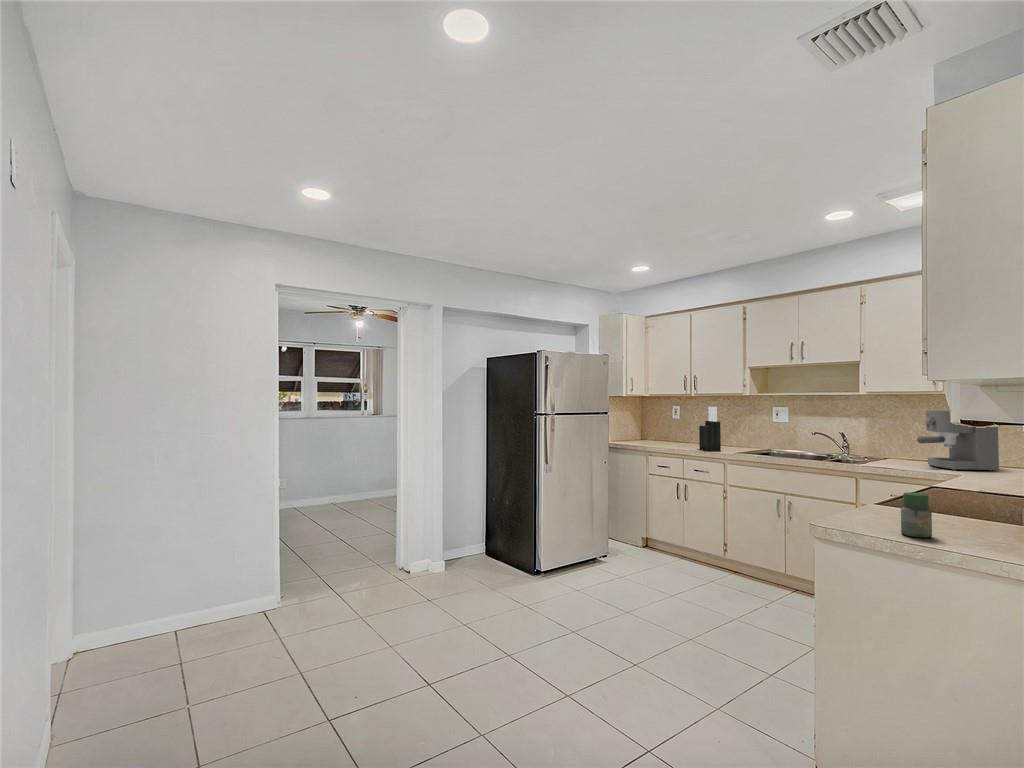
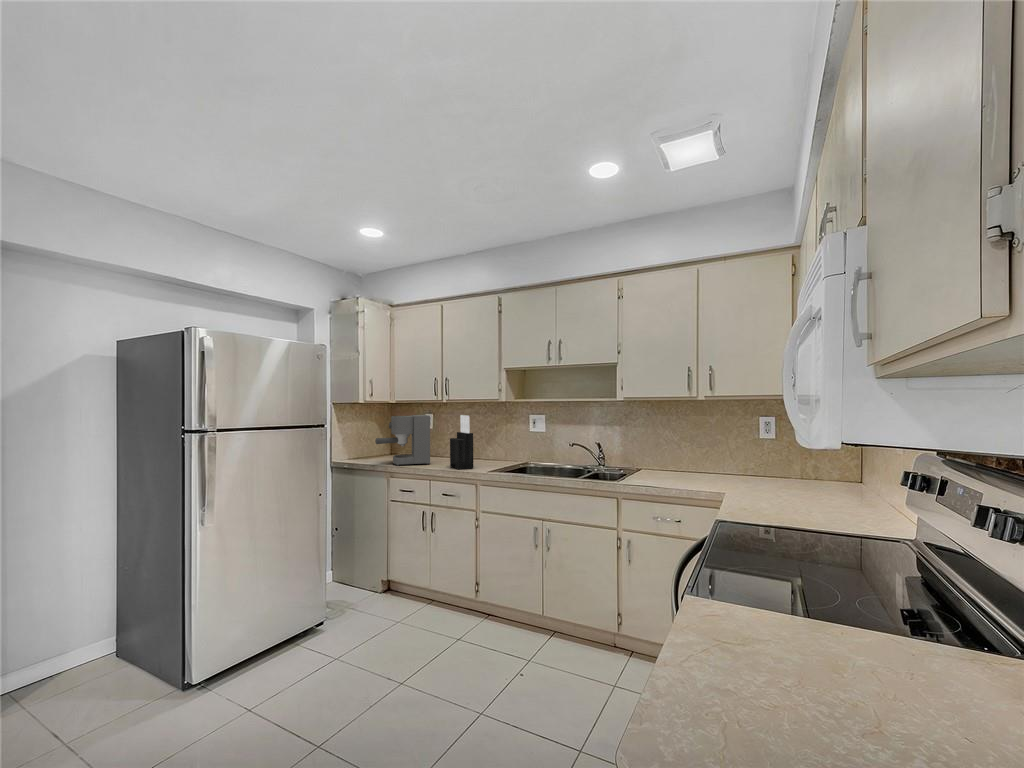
coffee maker: present [917,410,999,471] -> present [375,415,430,466]
jar: present [901,492,932,538] -> none [788,622,852,736]

